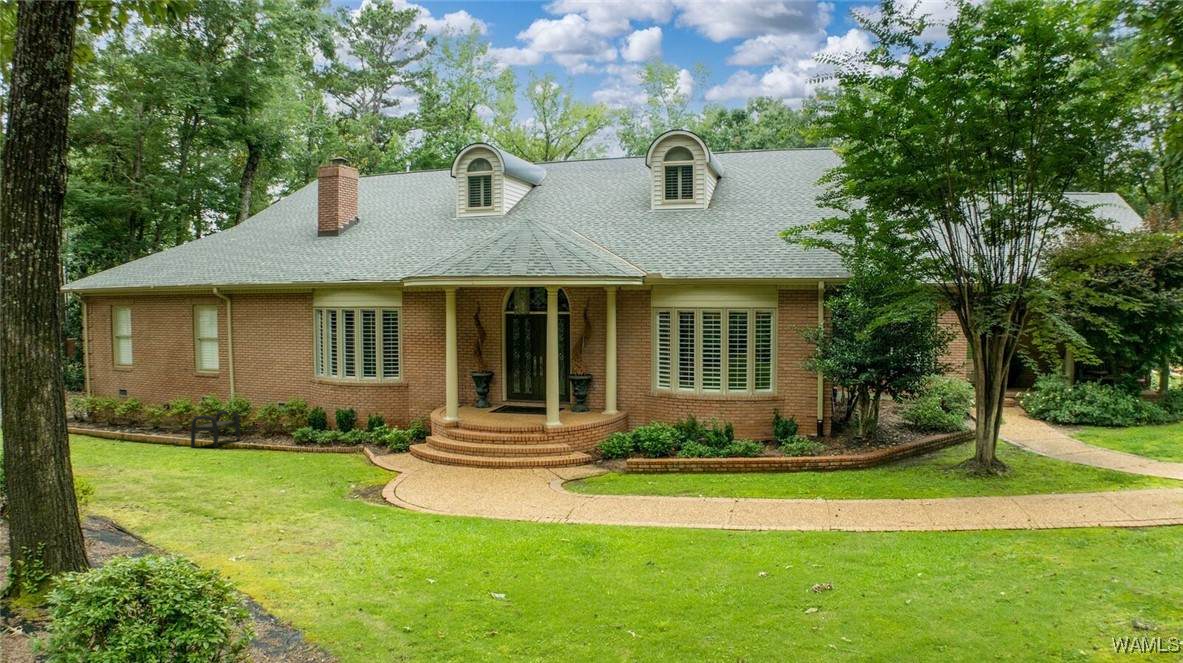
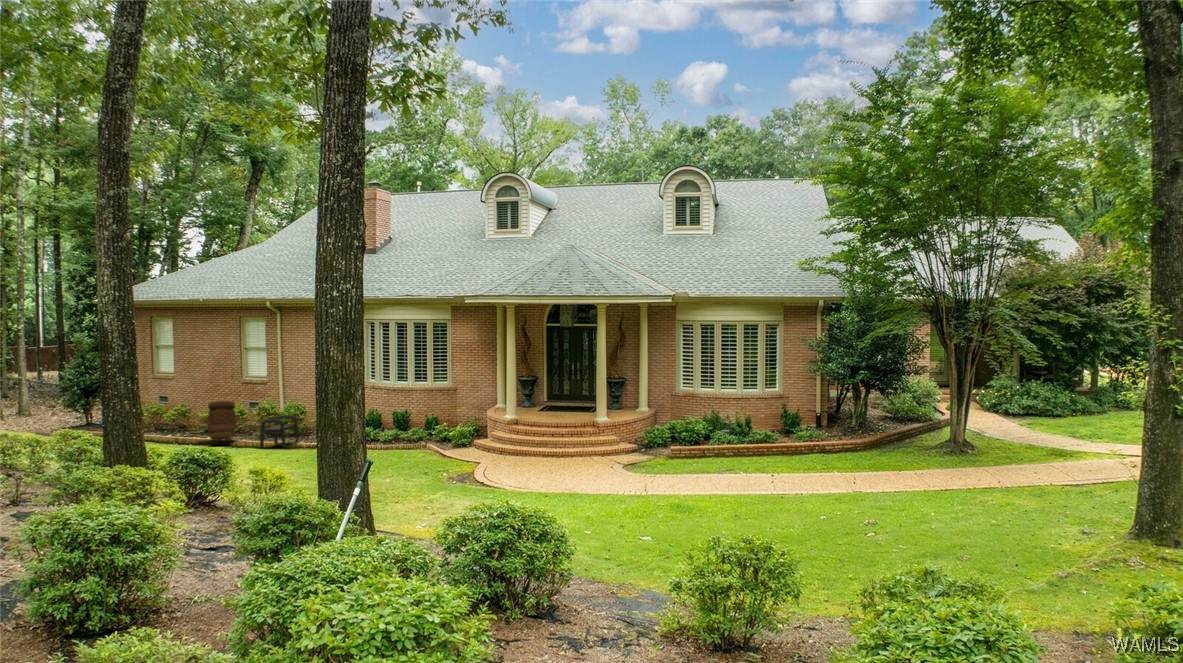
lounge chair: none [143,394,184,444] -> present [204,401,240,445]

